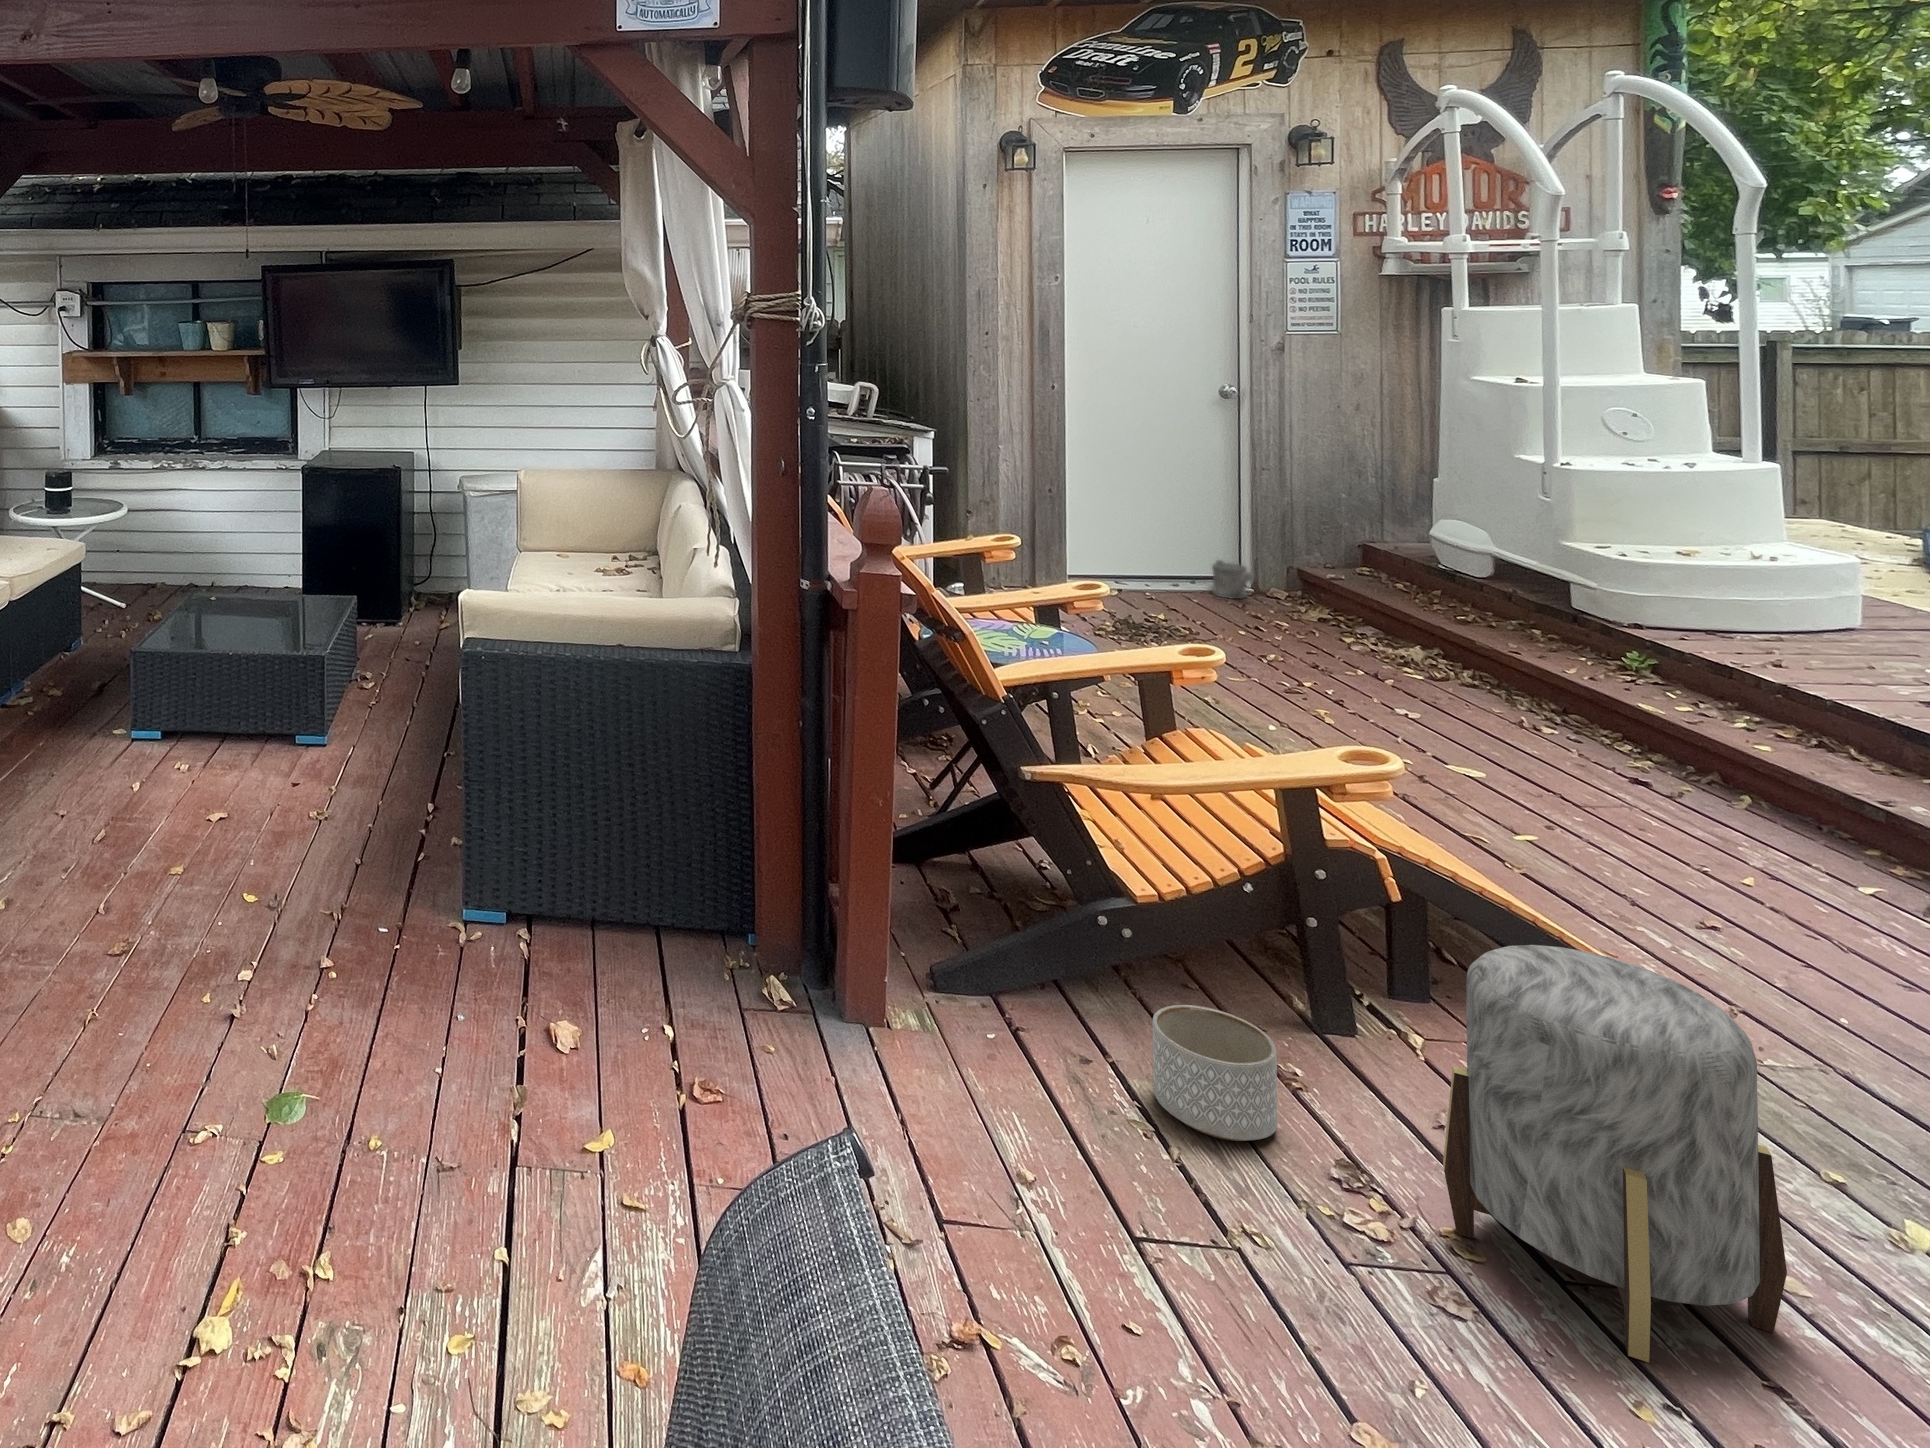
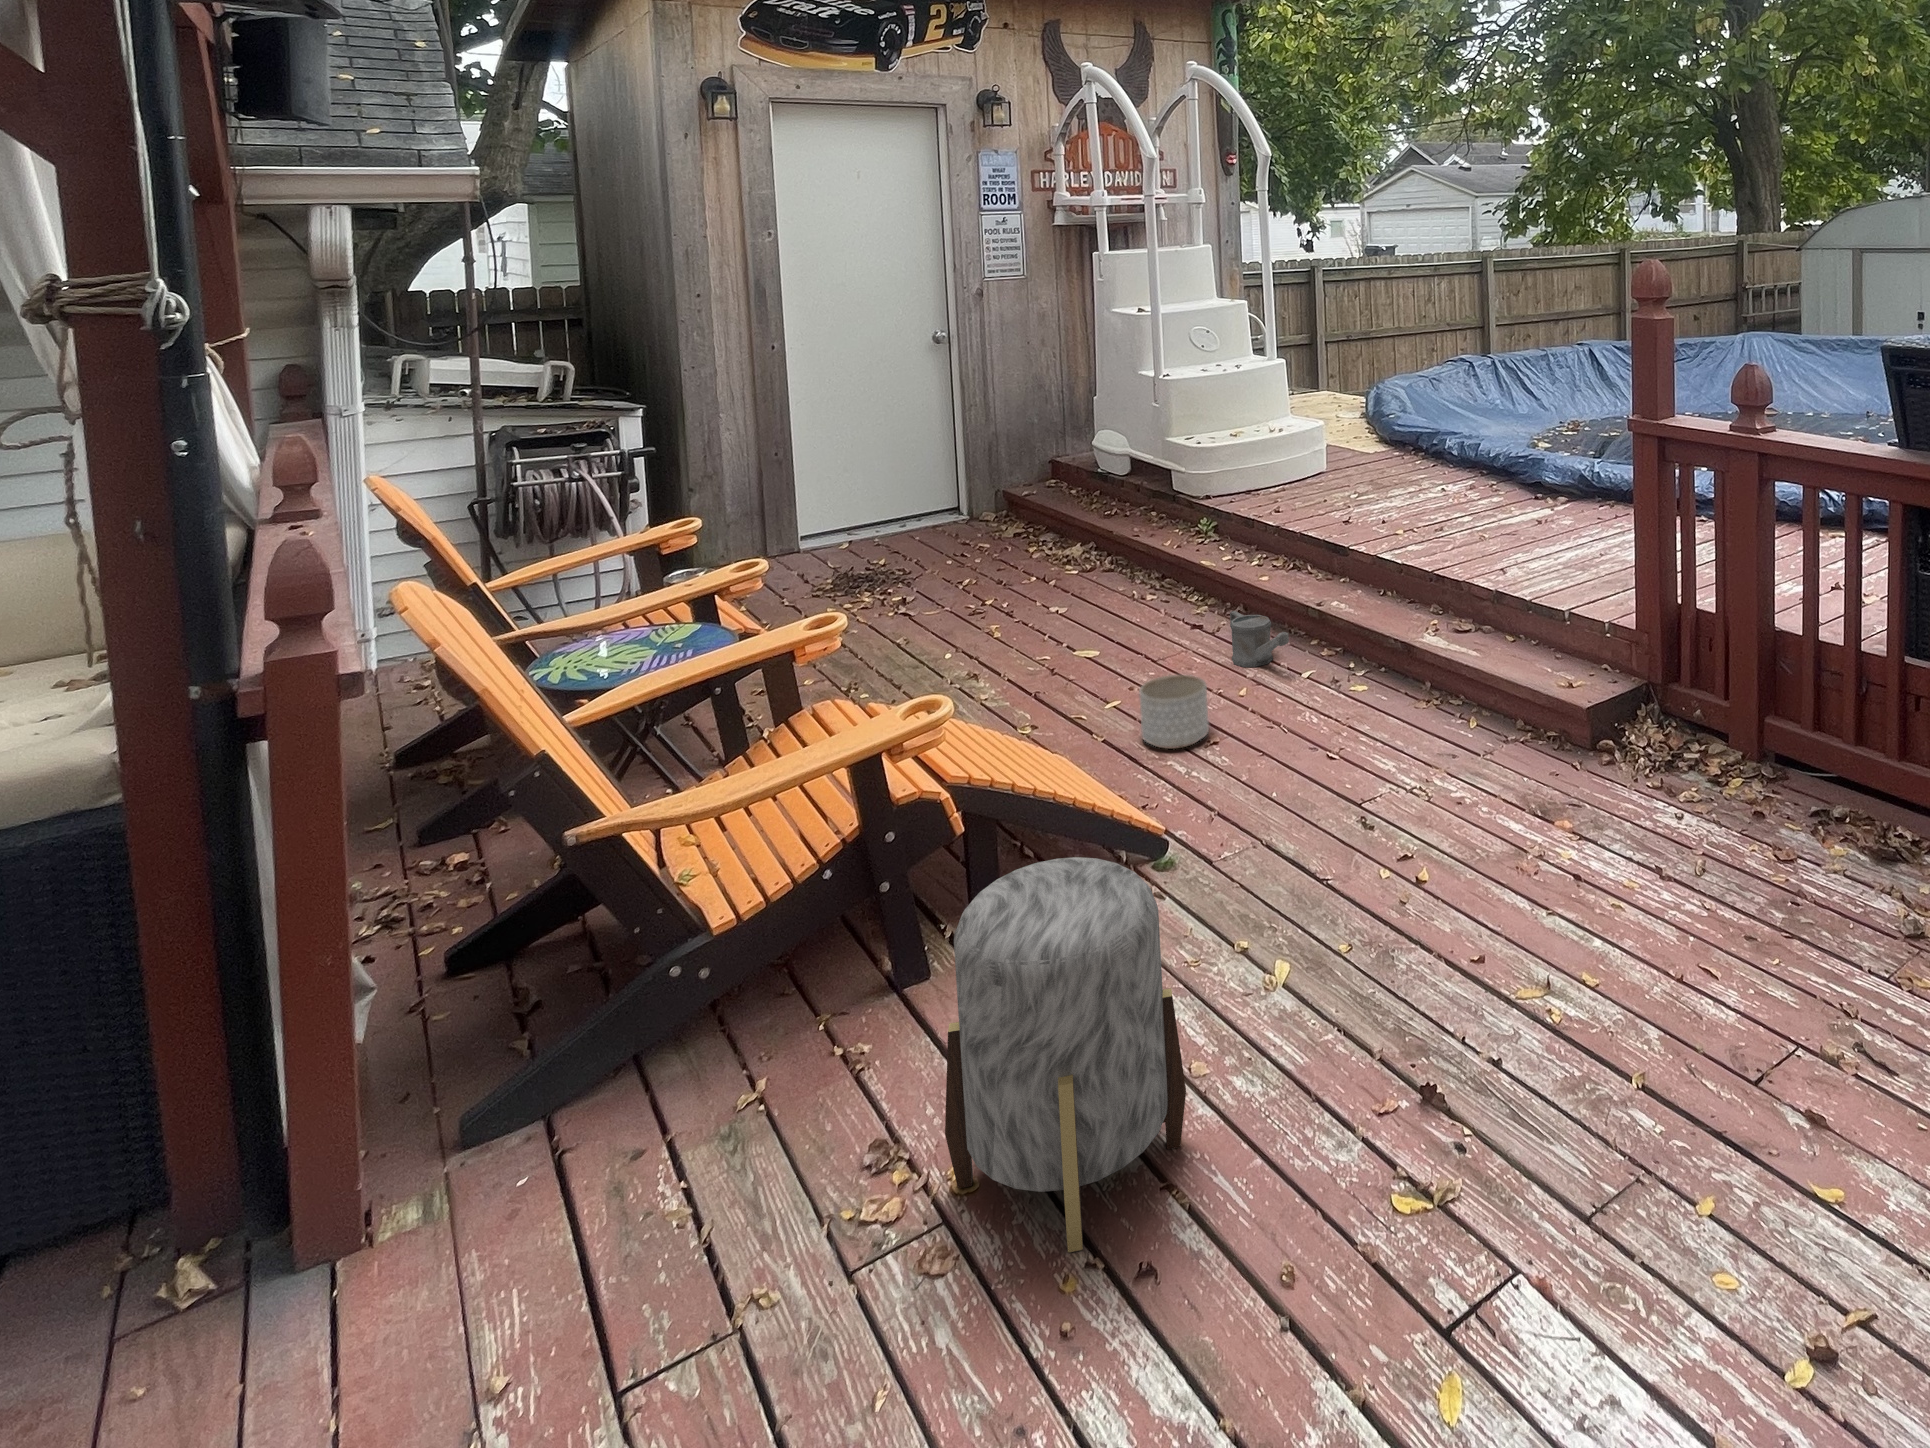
watering can: present [1212,560,1254,599] -> present [1230,611,1289,667]
planter: present [1153,1005,1278,1141] -> present [1139,675,1209,749]

